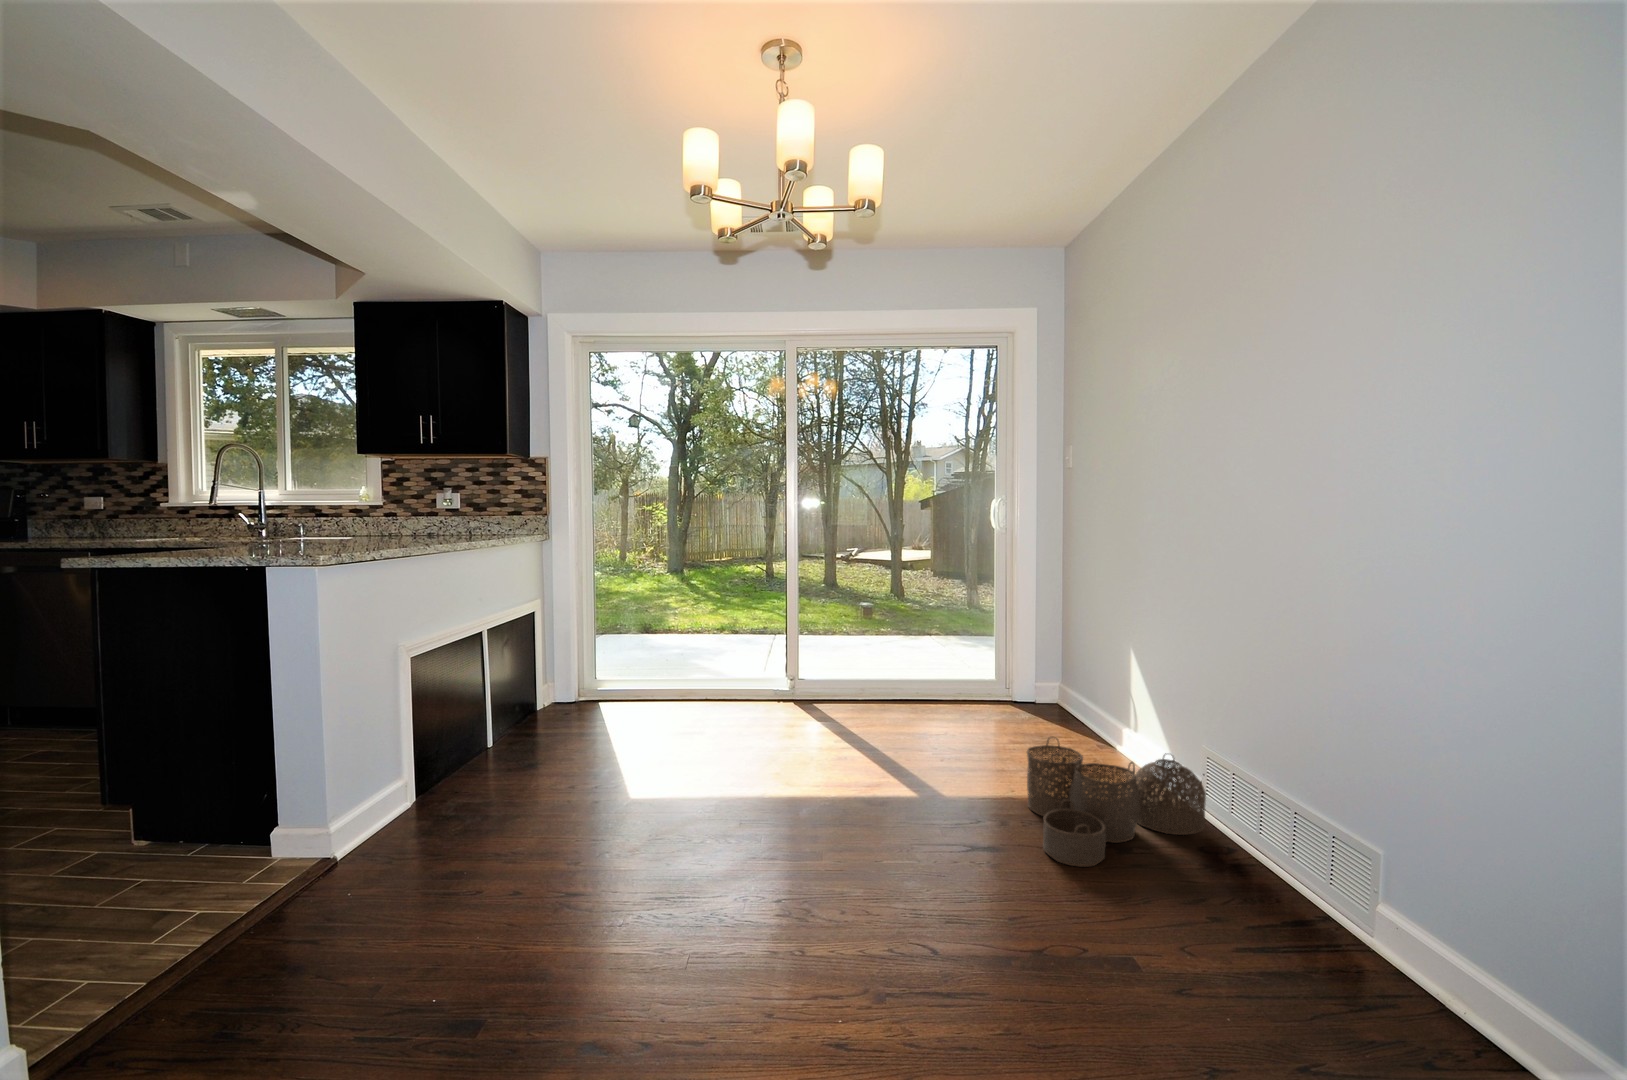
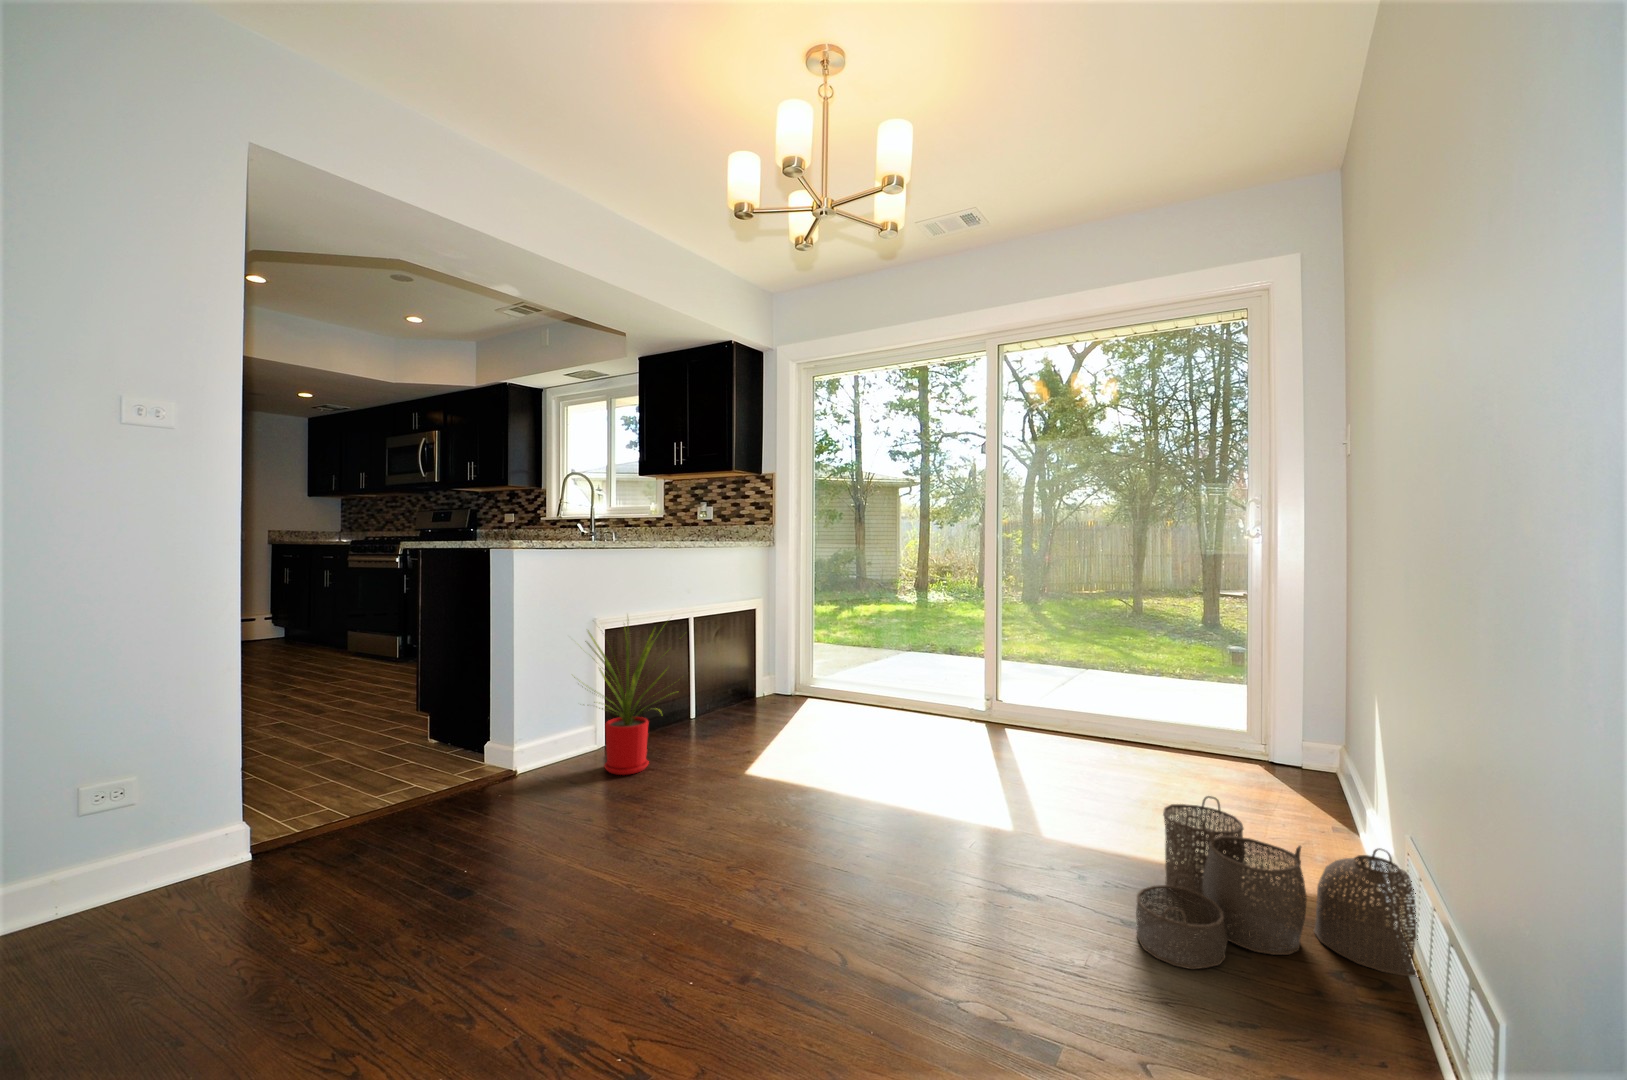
house plant: none [389,633,539,827] -> present [574,622,669,775]

